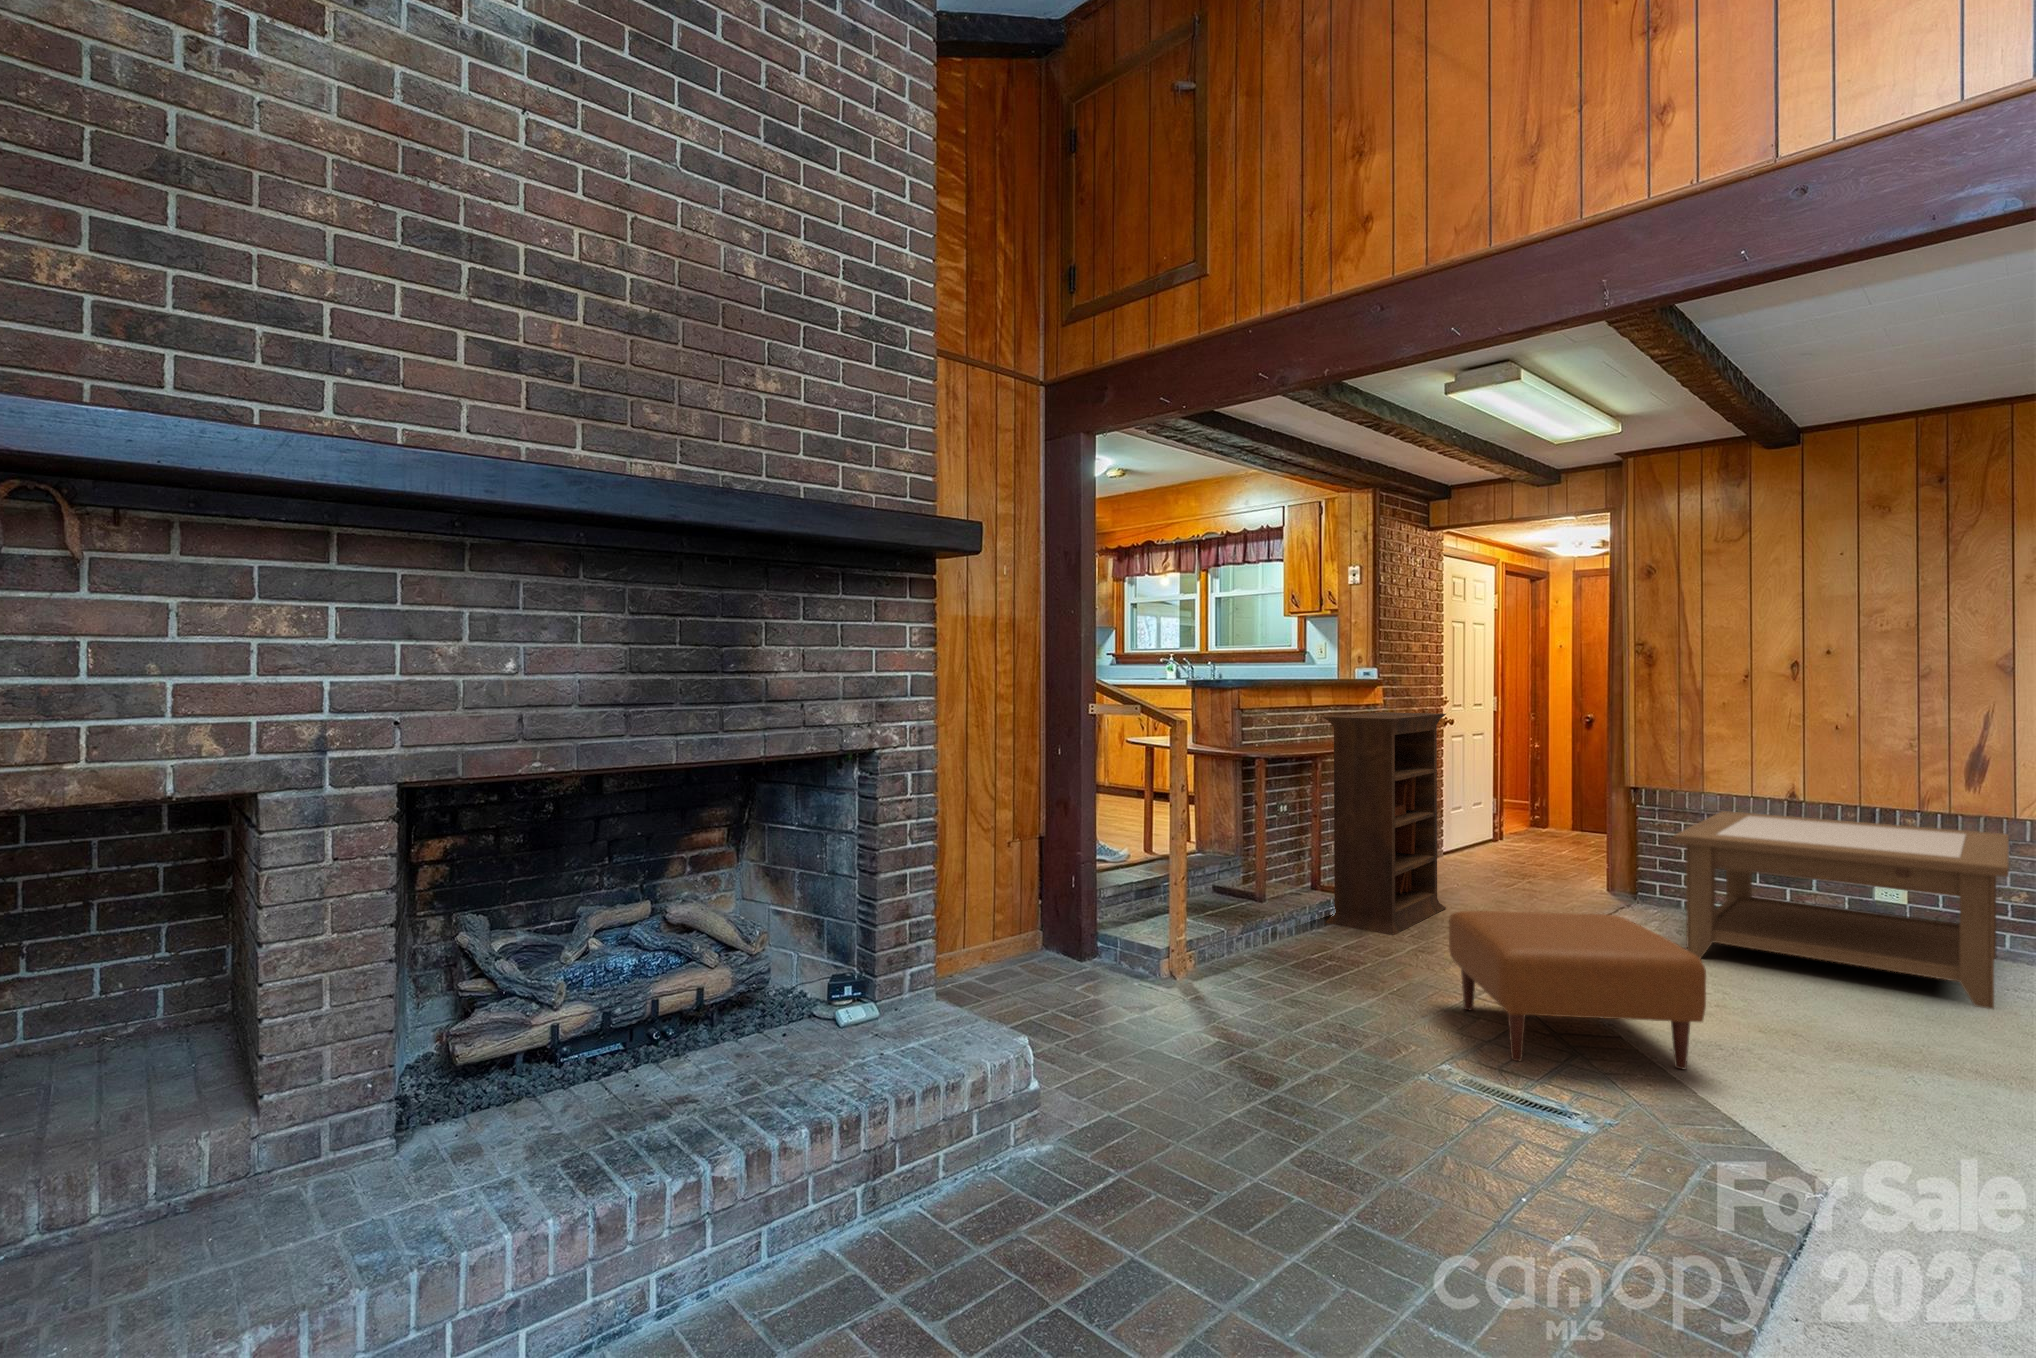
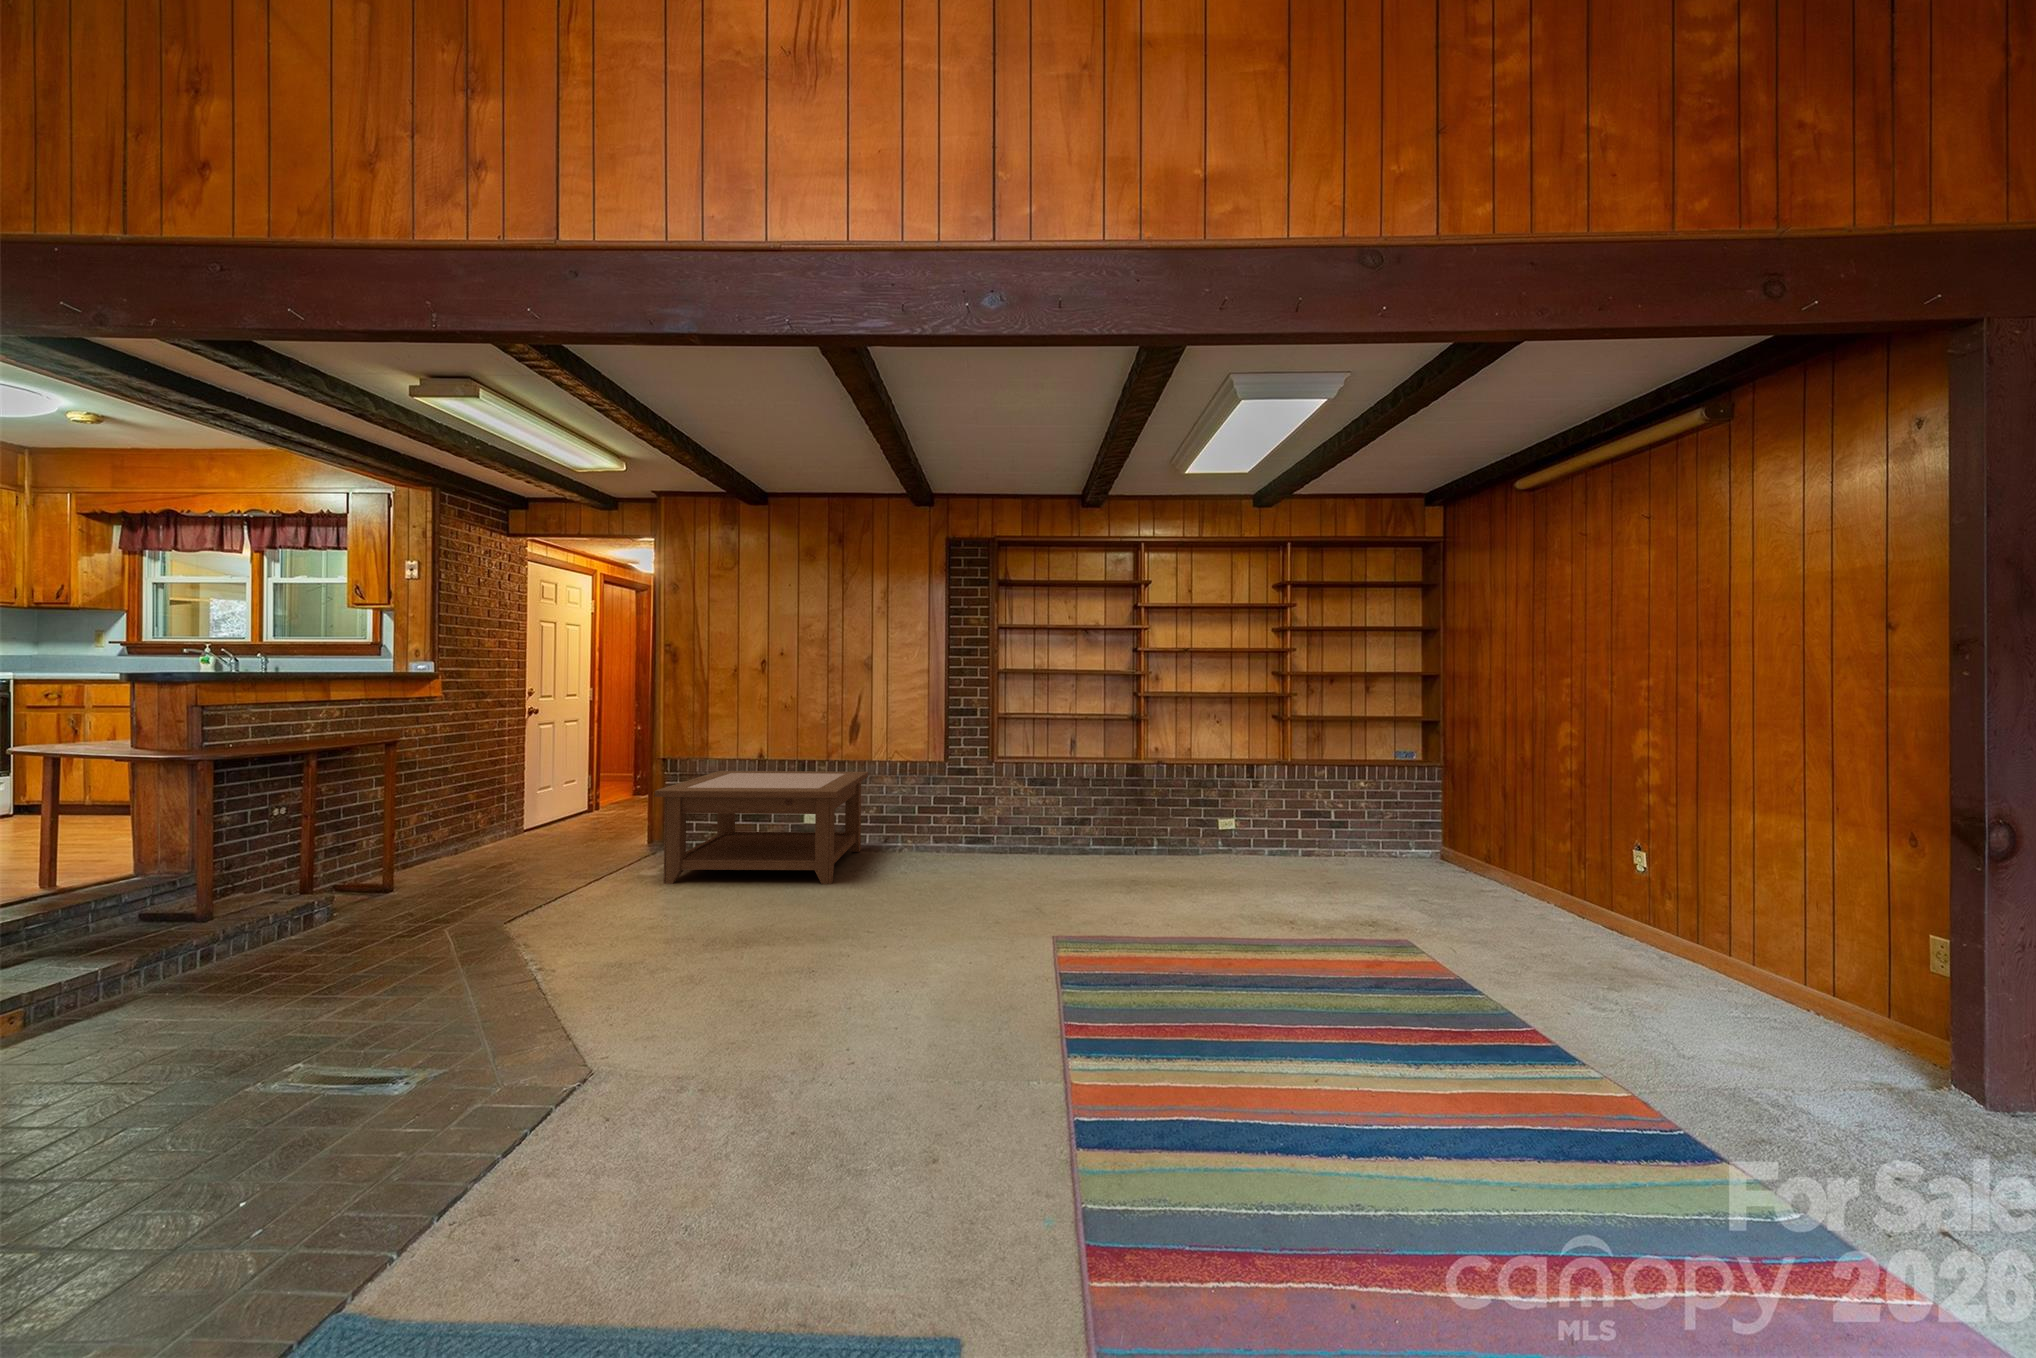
bookcase: present [1323,712,1446,935] -> none [328,700,489,912]
ottoman: present [1449,911,1706,1069] -> none [398,860,594,1004]

